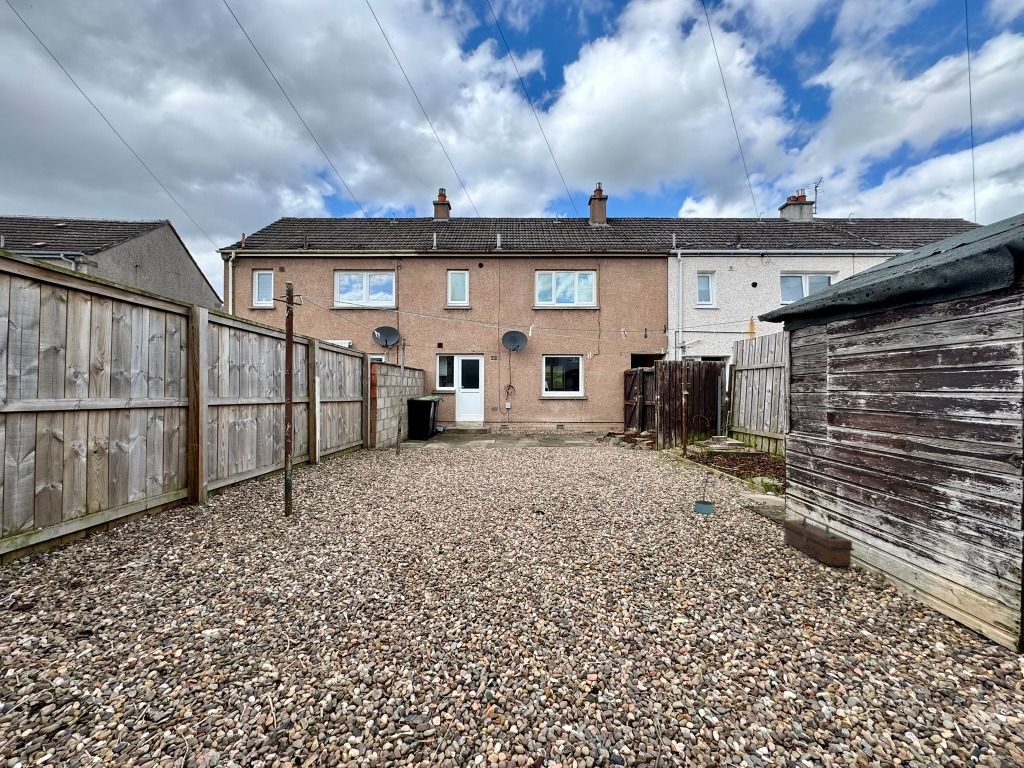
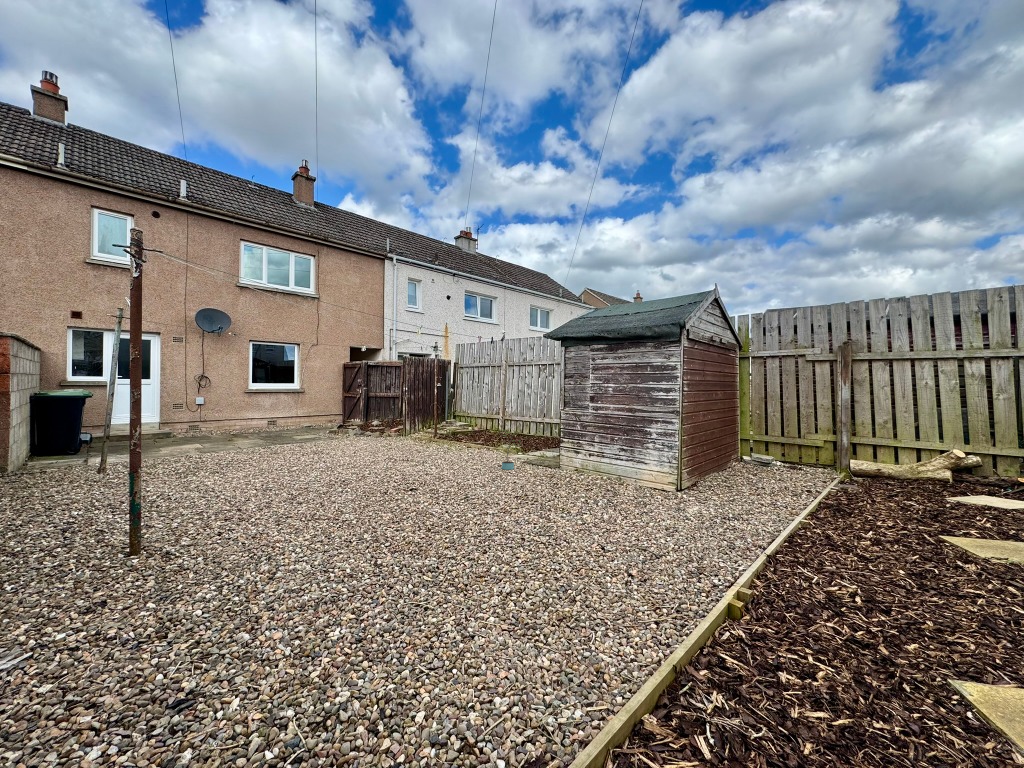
toolbox: present [783,516,854,566] -> none [567,457,606,480]

